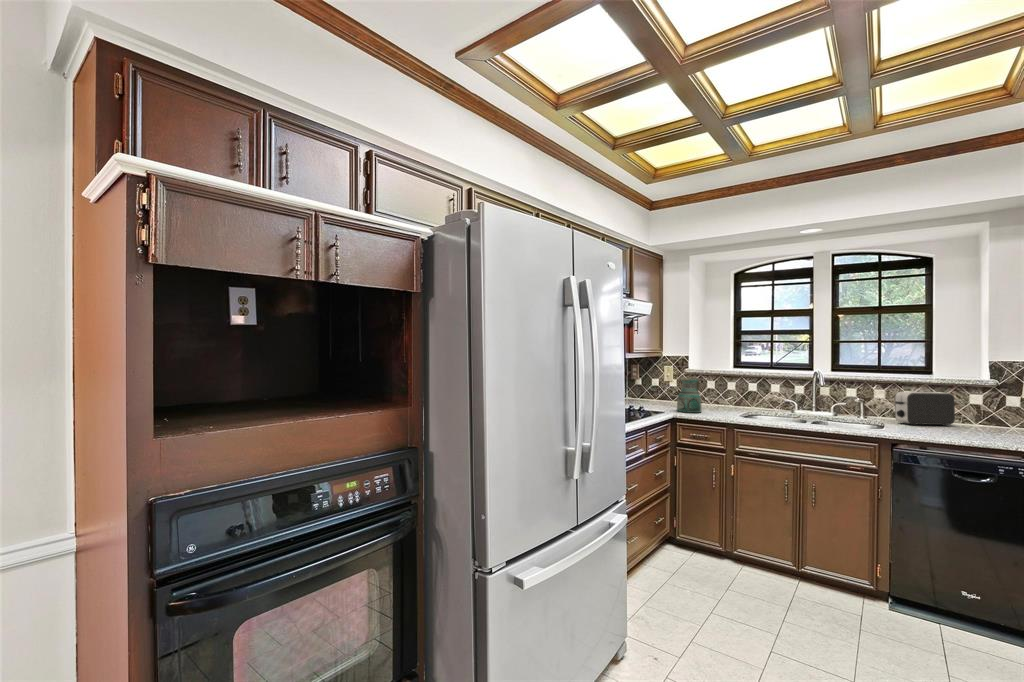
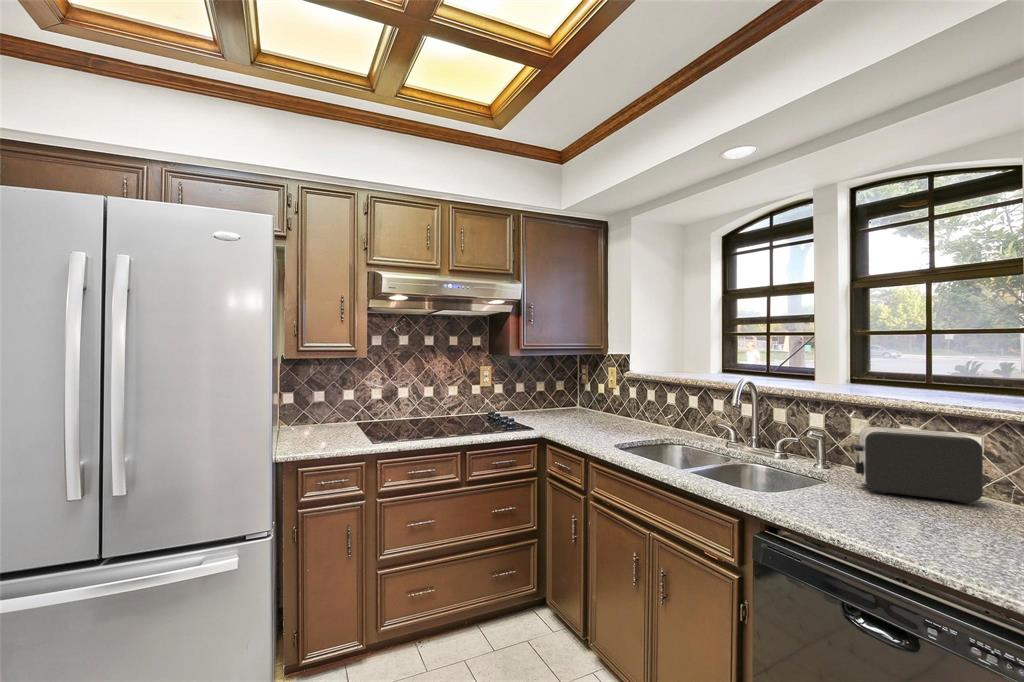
ceramic pitcher: present [677,377,701,413] -> none [559,385,600,434]

